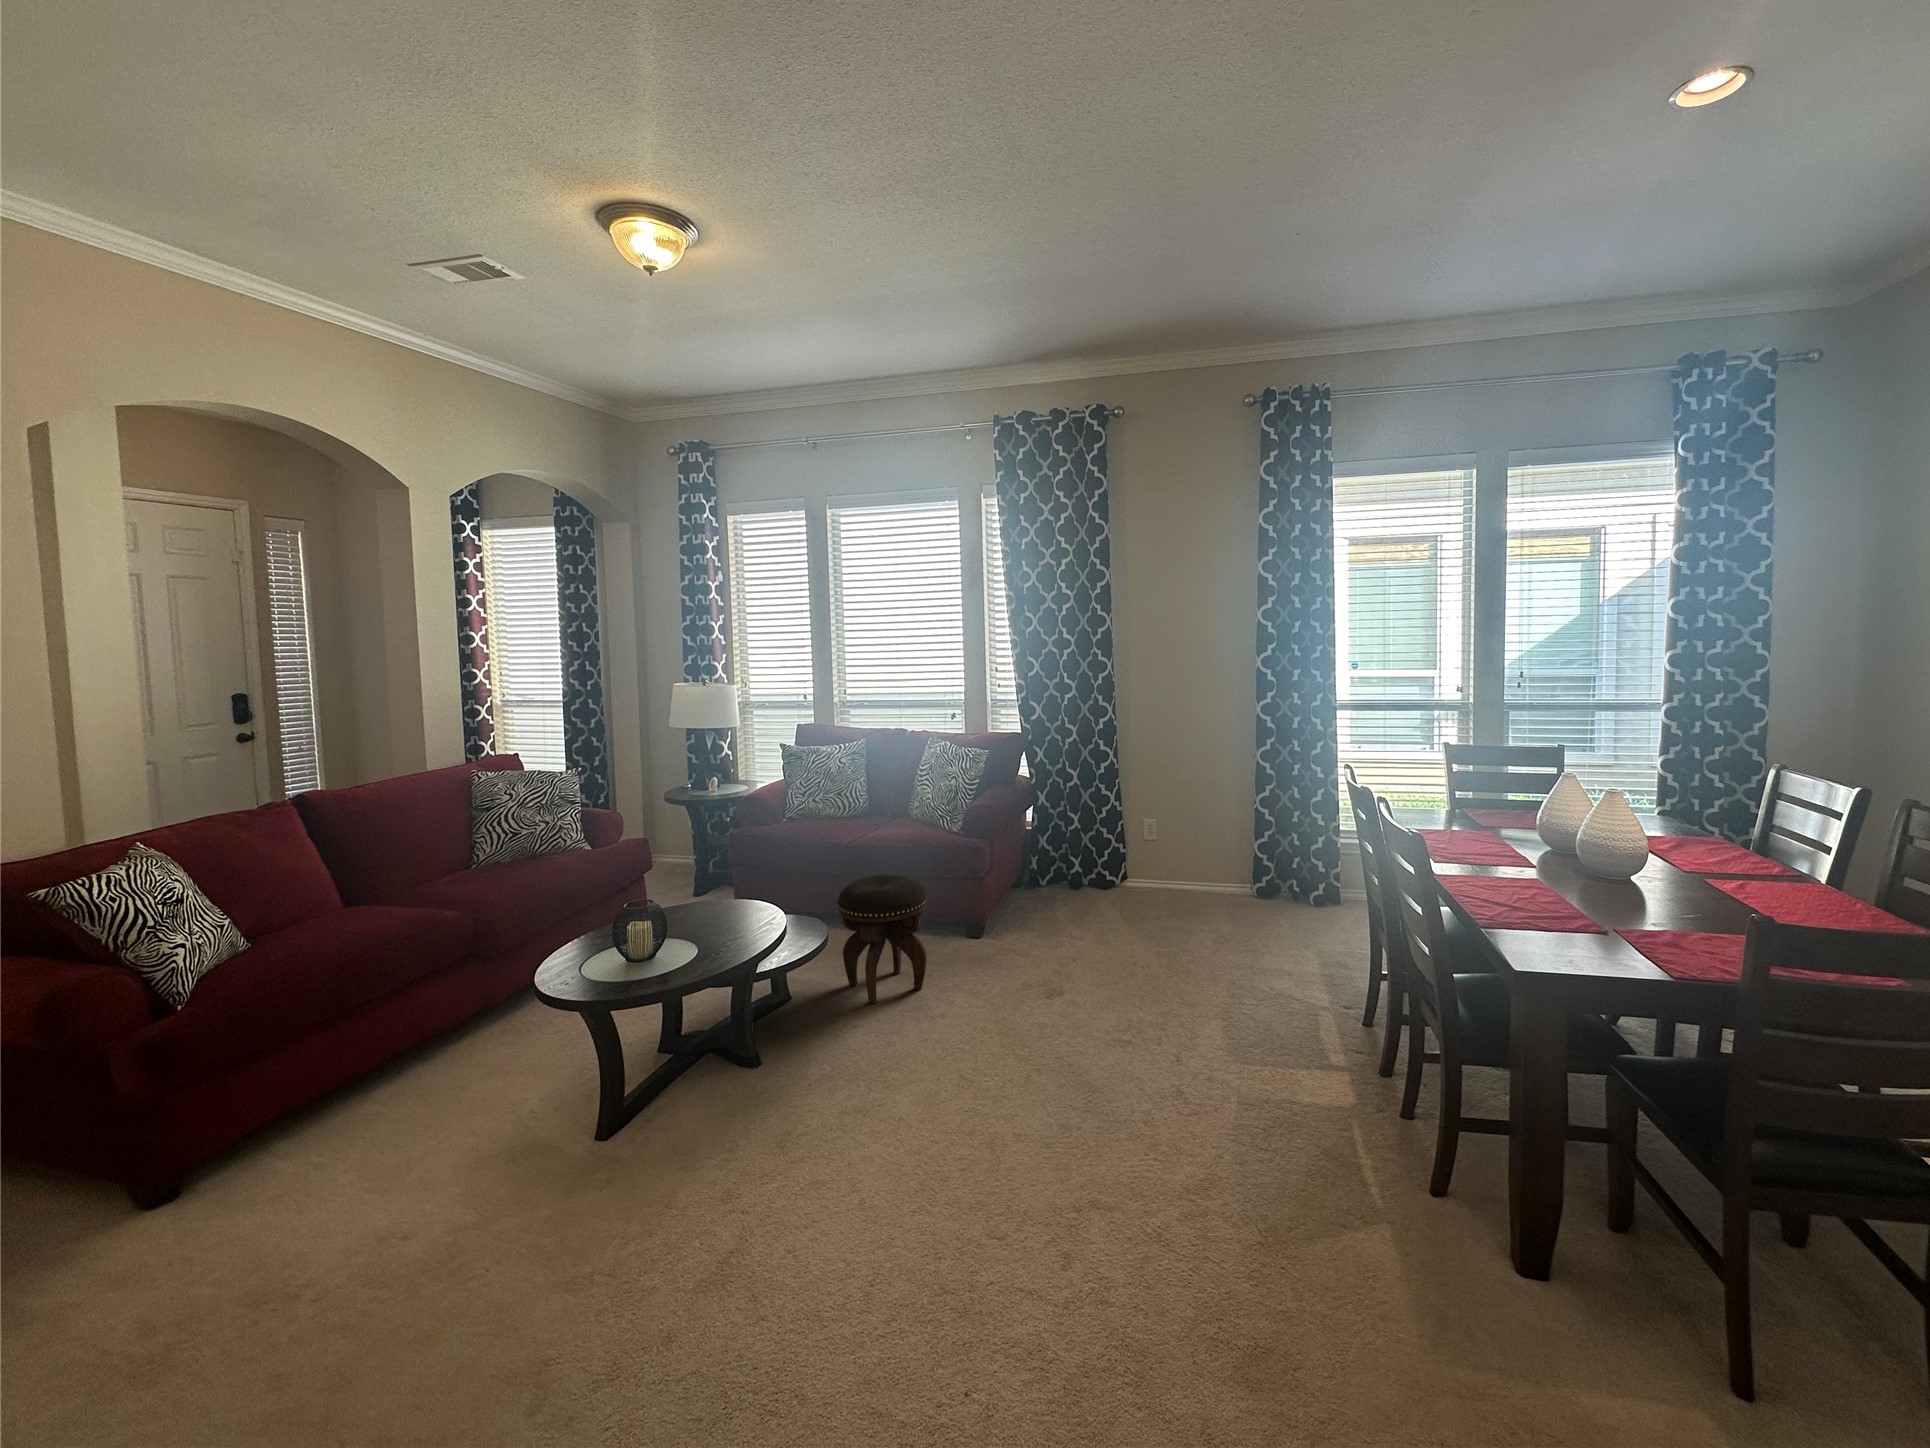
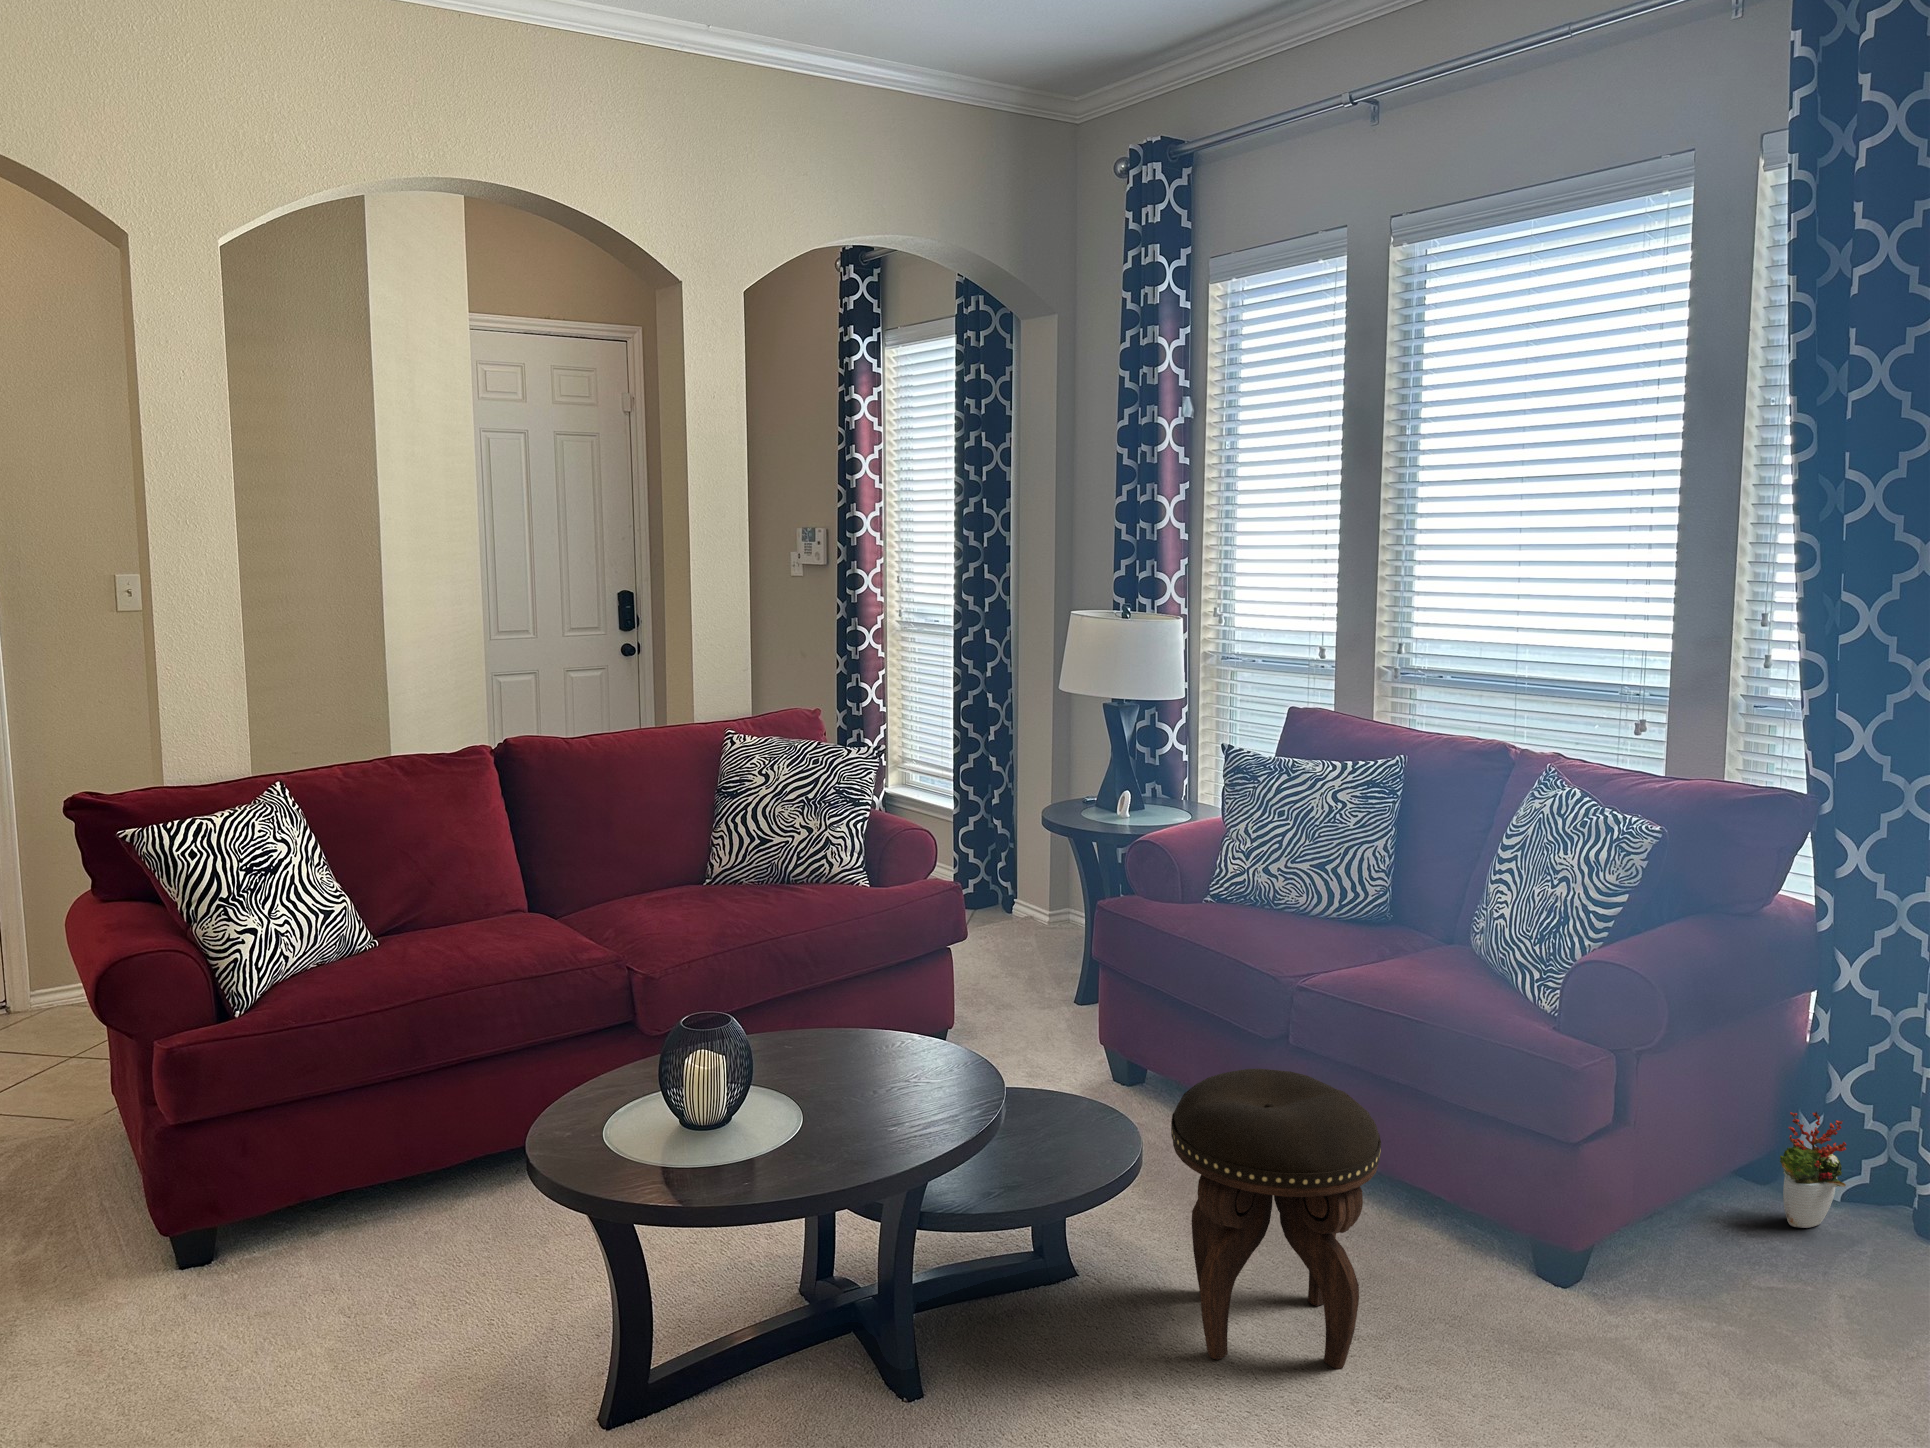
decorative plant: none [1031,854,1051,900] -> present [1780,1112,1846,1228]

